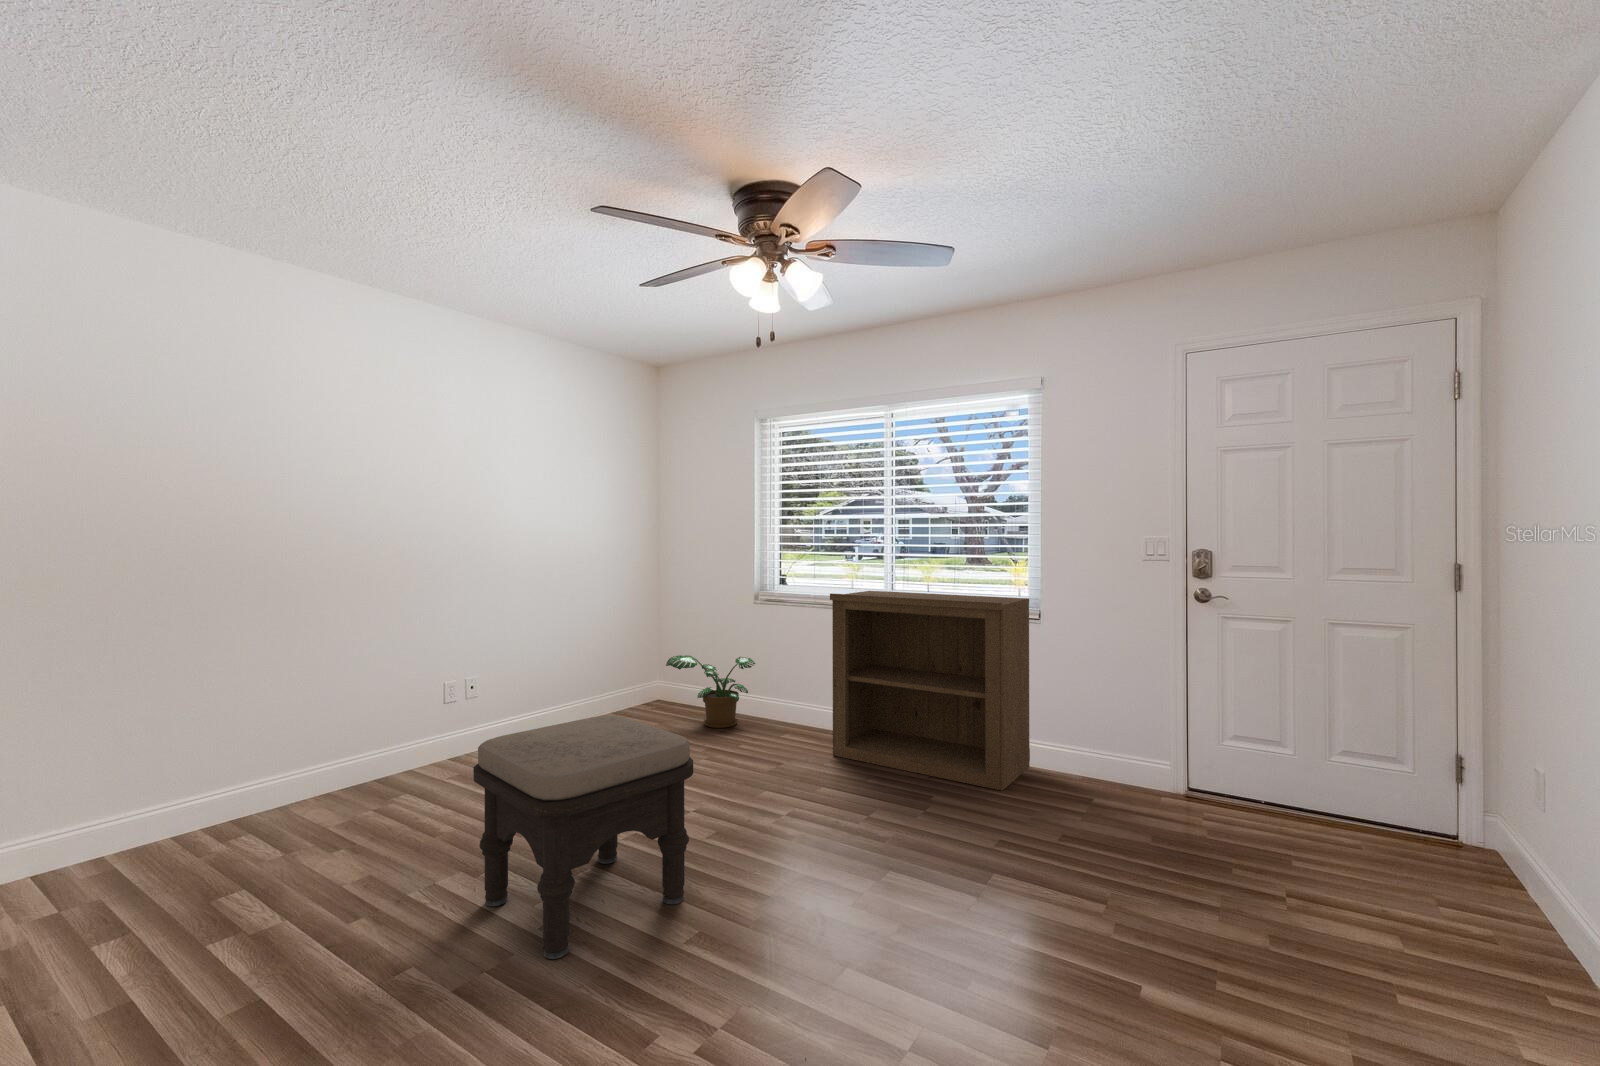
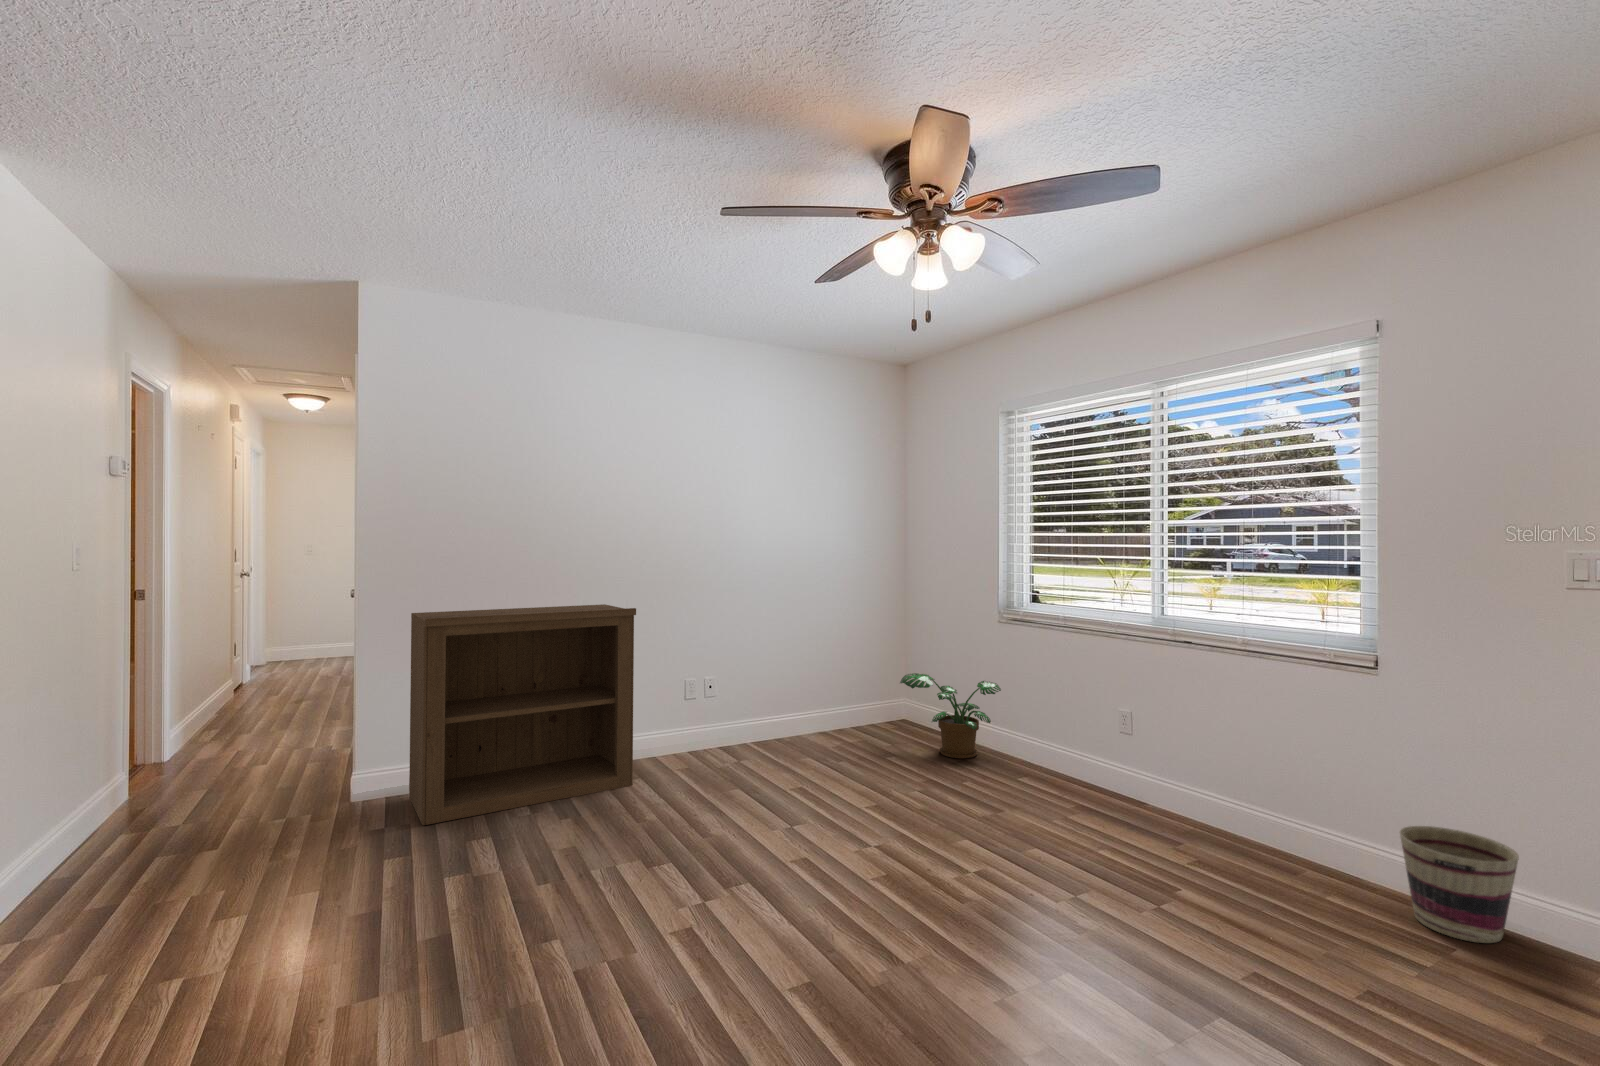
bookshelf: present [830,591,1030,791] -> present [409,604,636,825]
ottoman: present [473,716,693,959] -> none [629,729,829,968]
basket: none [1063,725,1128,796] -> present [1400,826,1519,943]

